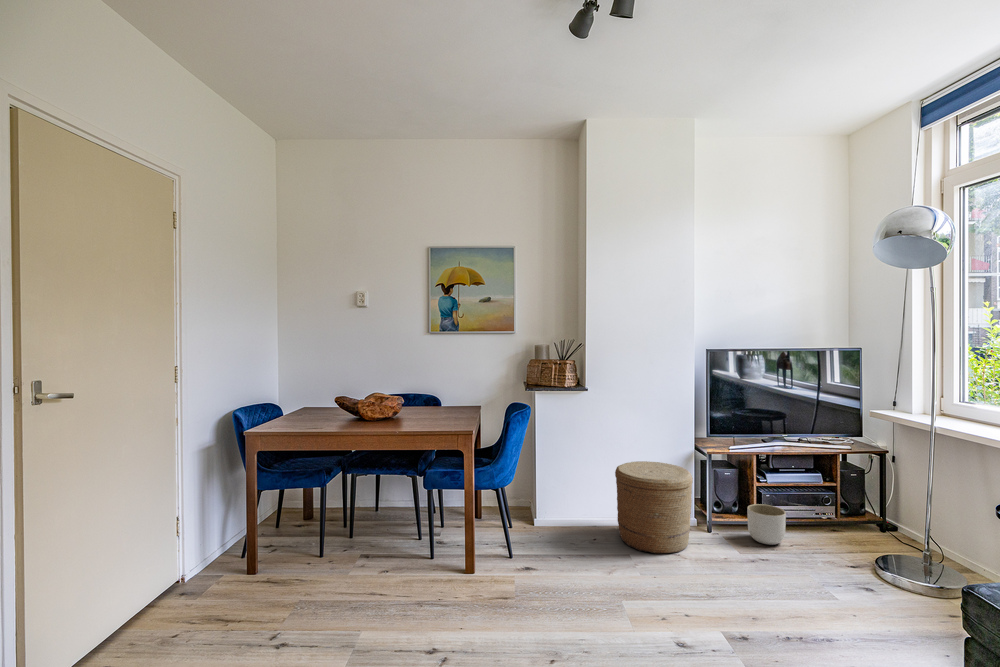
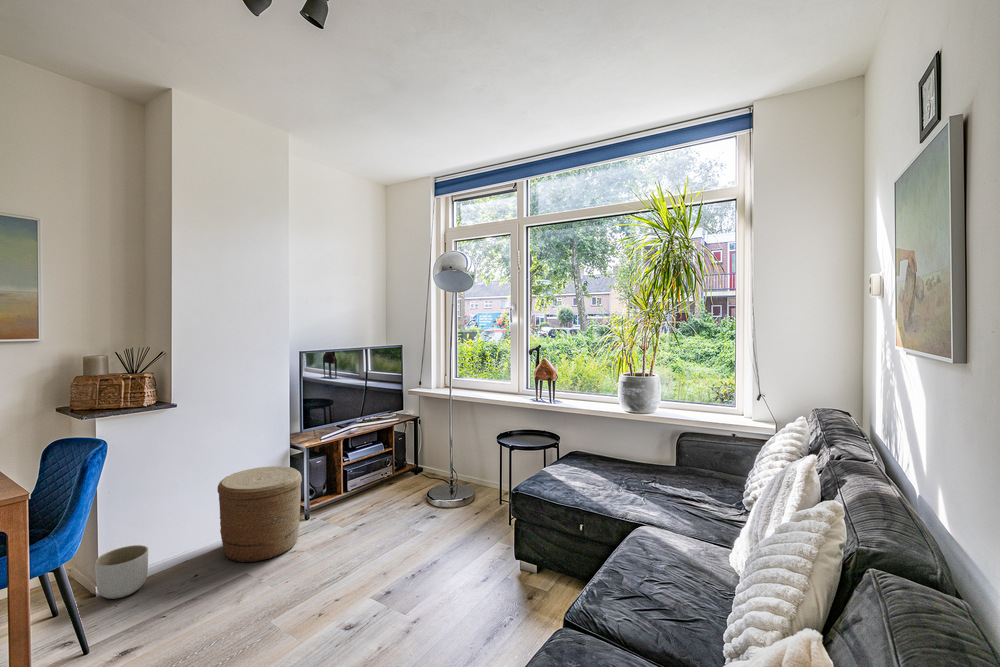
planter: present [747,504,786,545] -> present [95,545,148,599]

